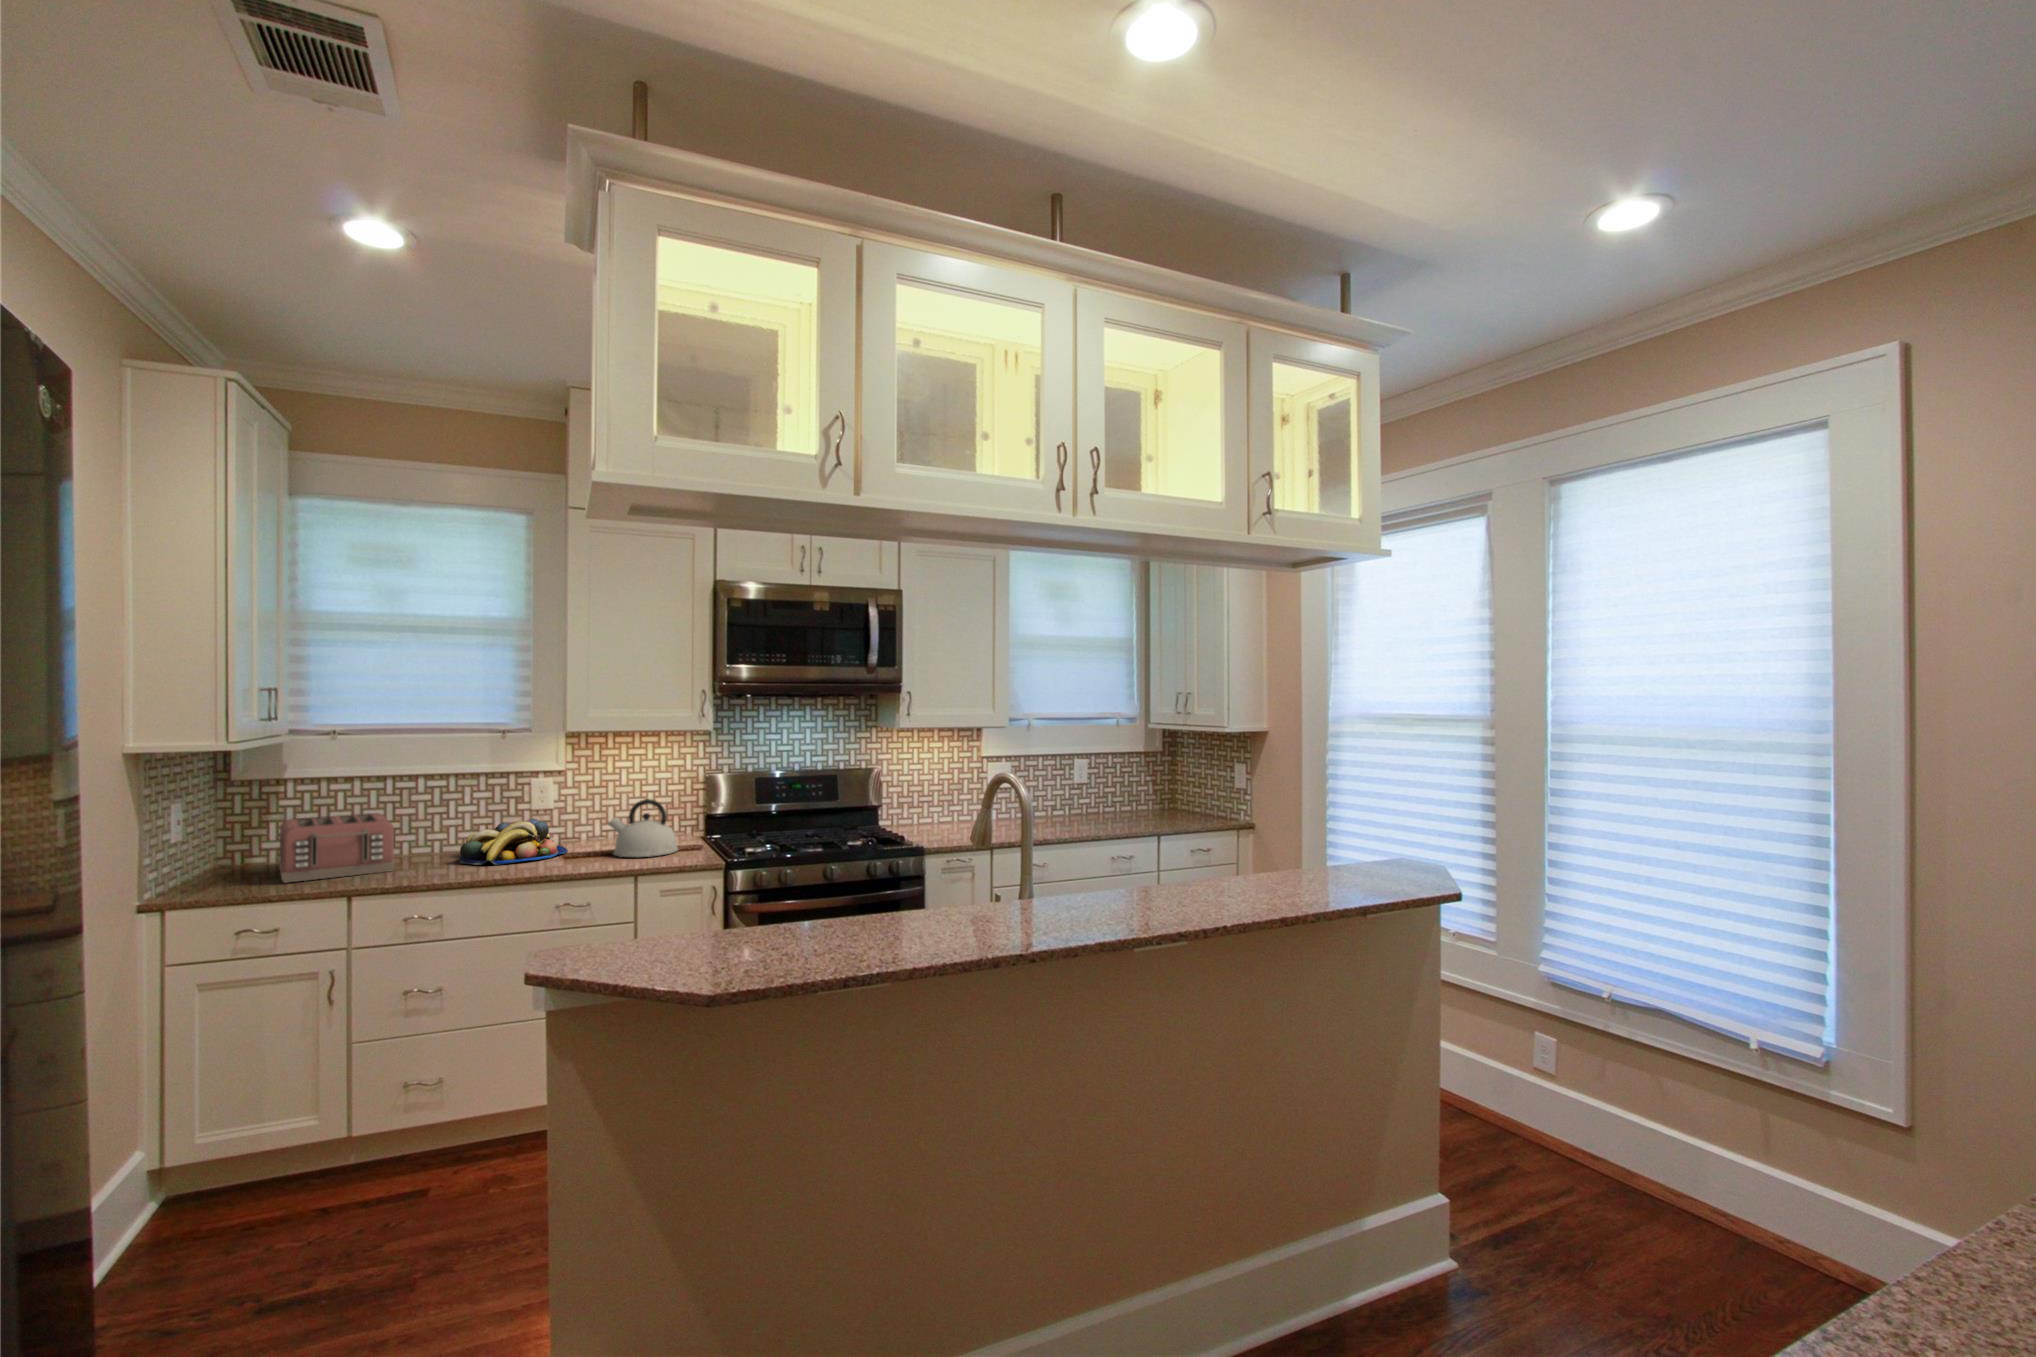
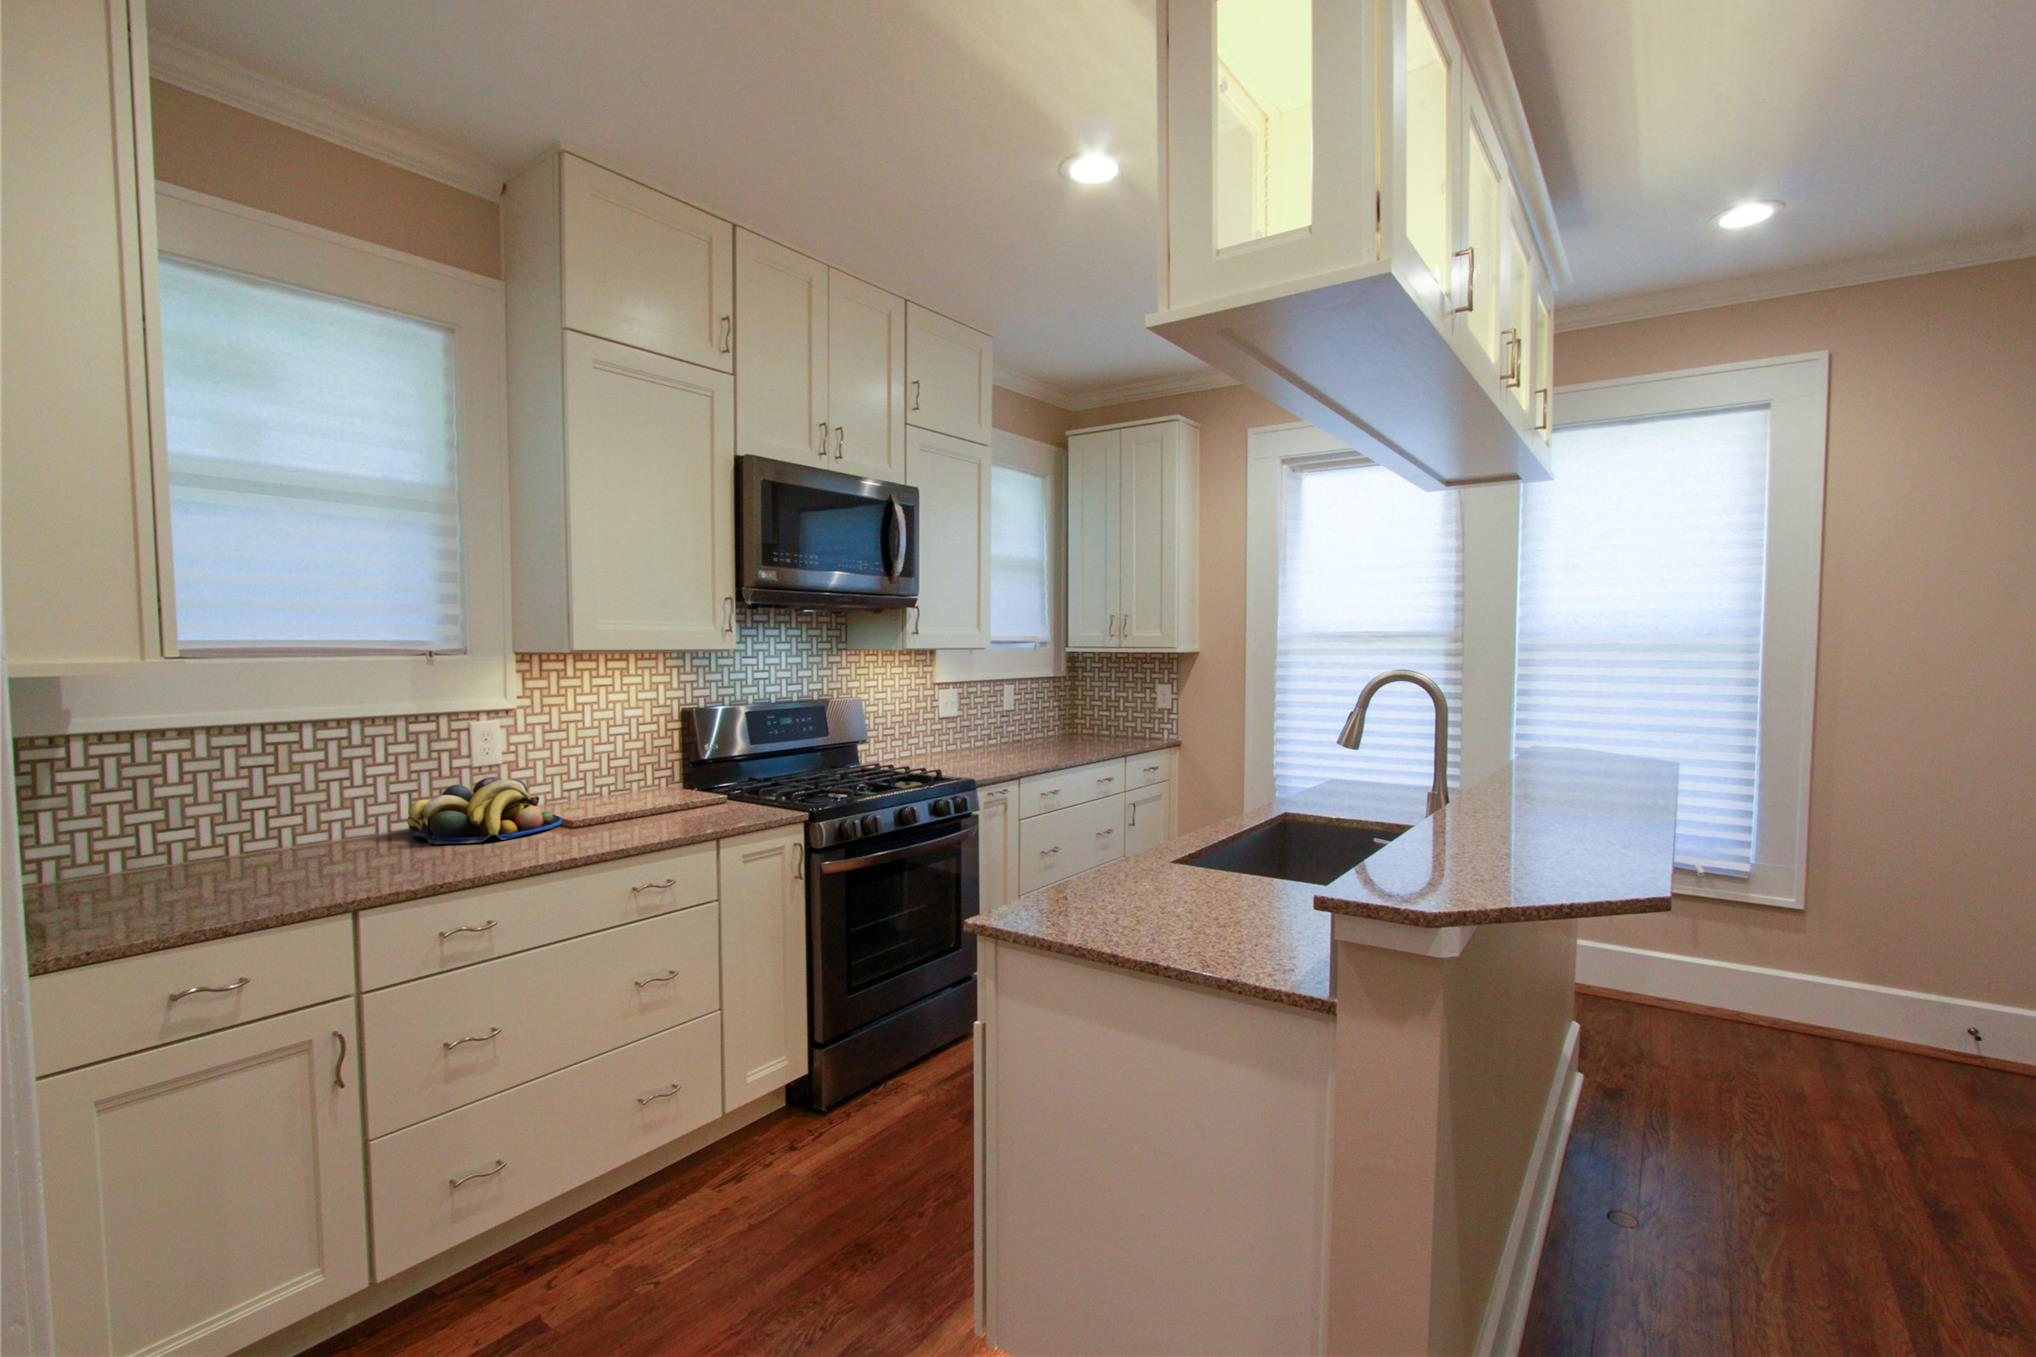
kettle: present [609,799,678,857] -> none [624,740,716,814]
toaster: present [279,813,395,883] -> none [95,783,350,899]

